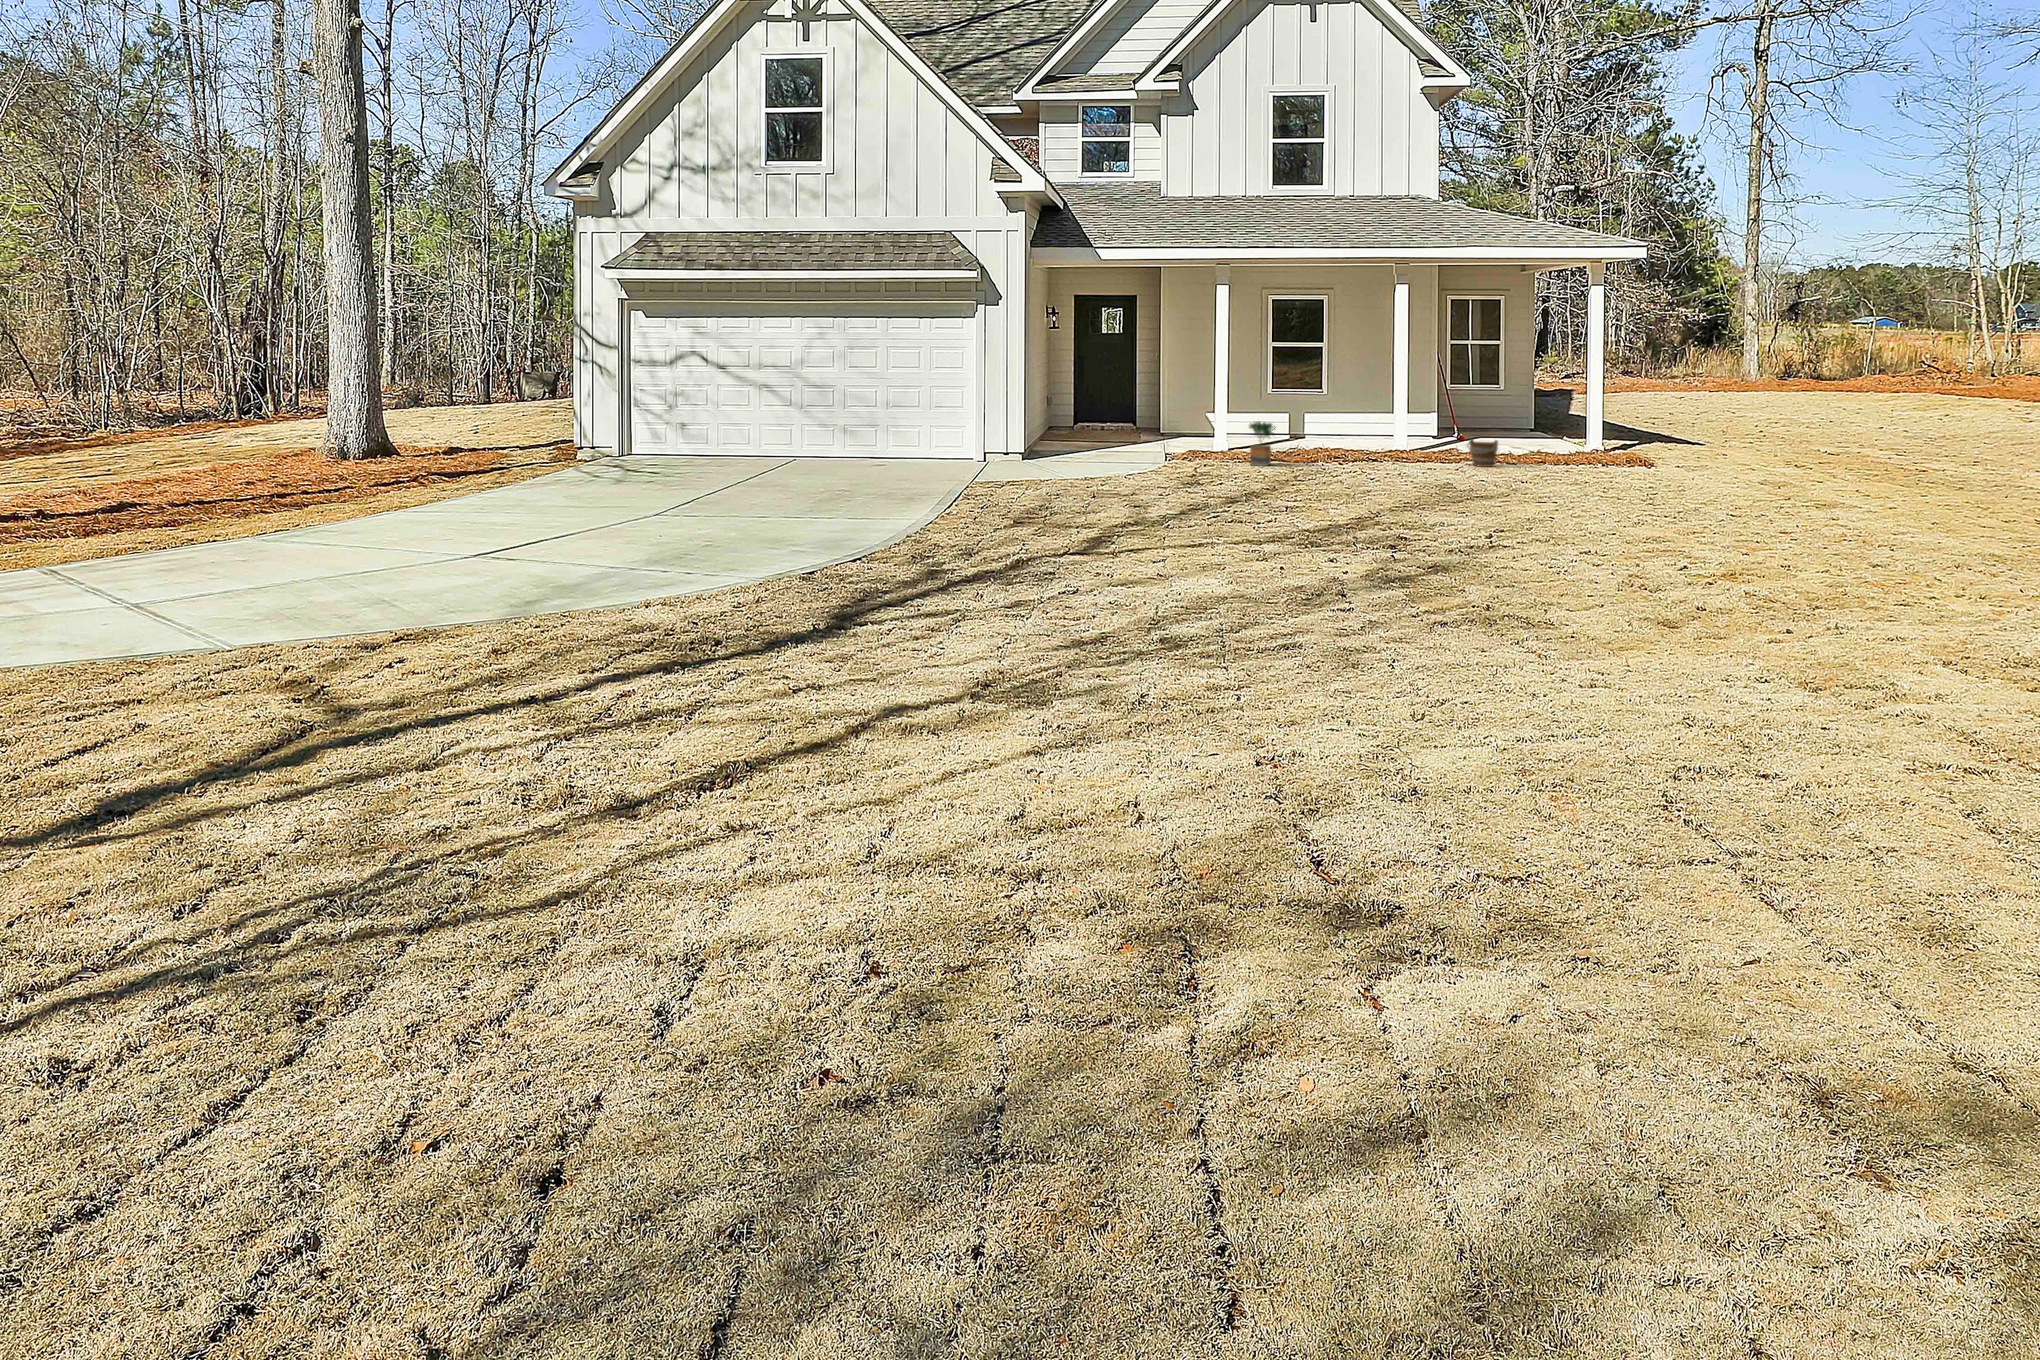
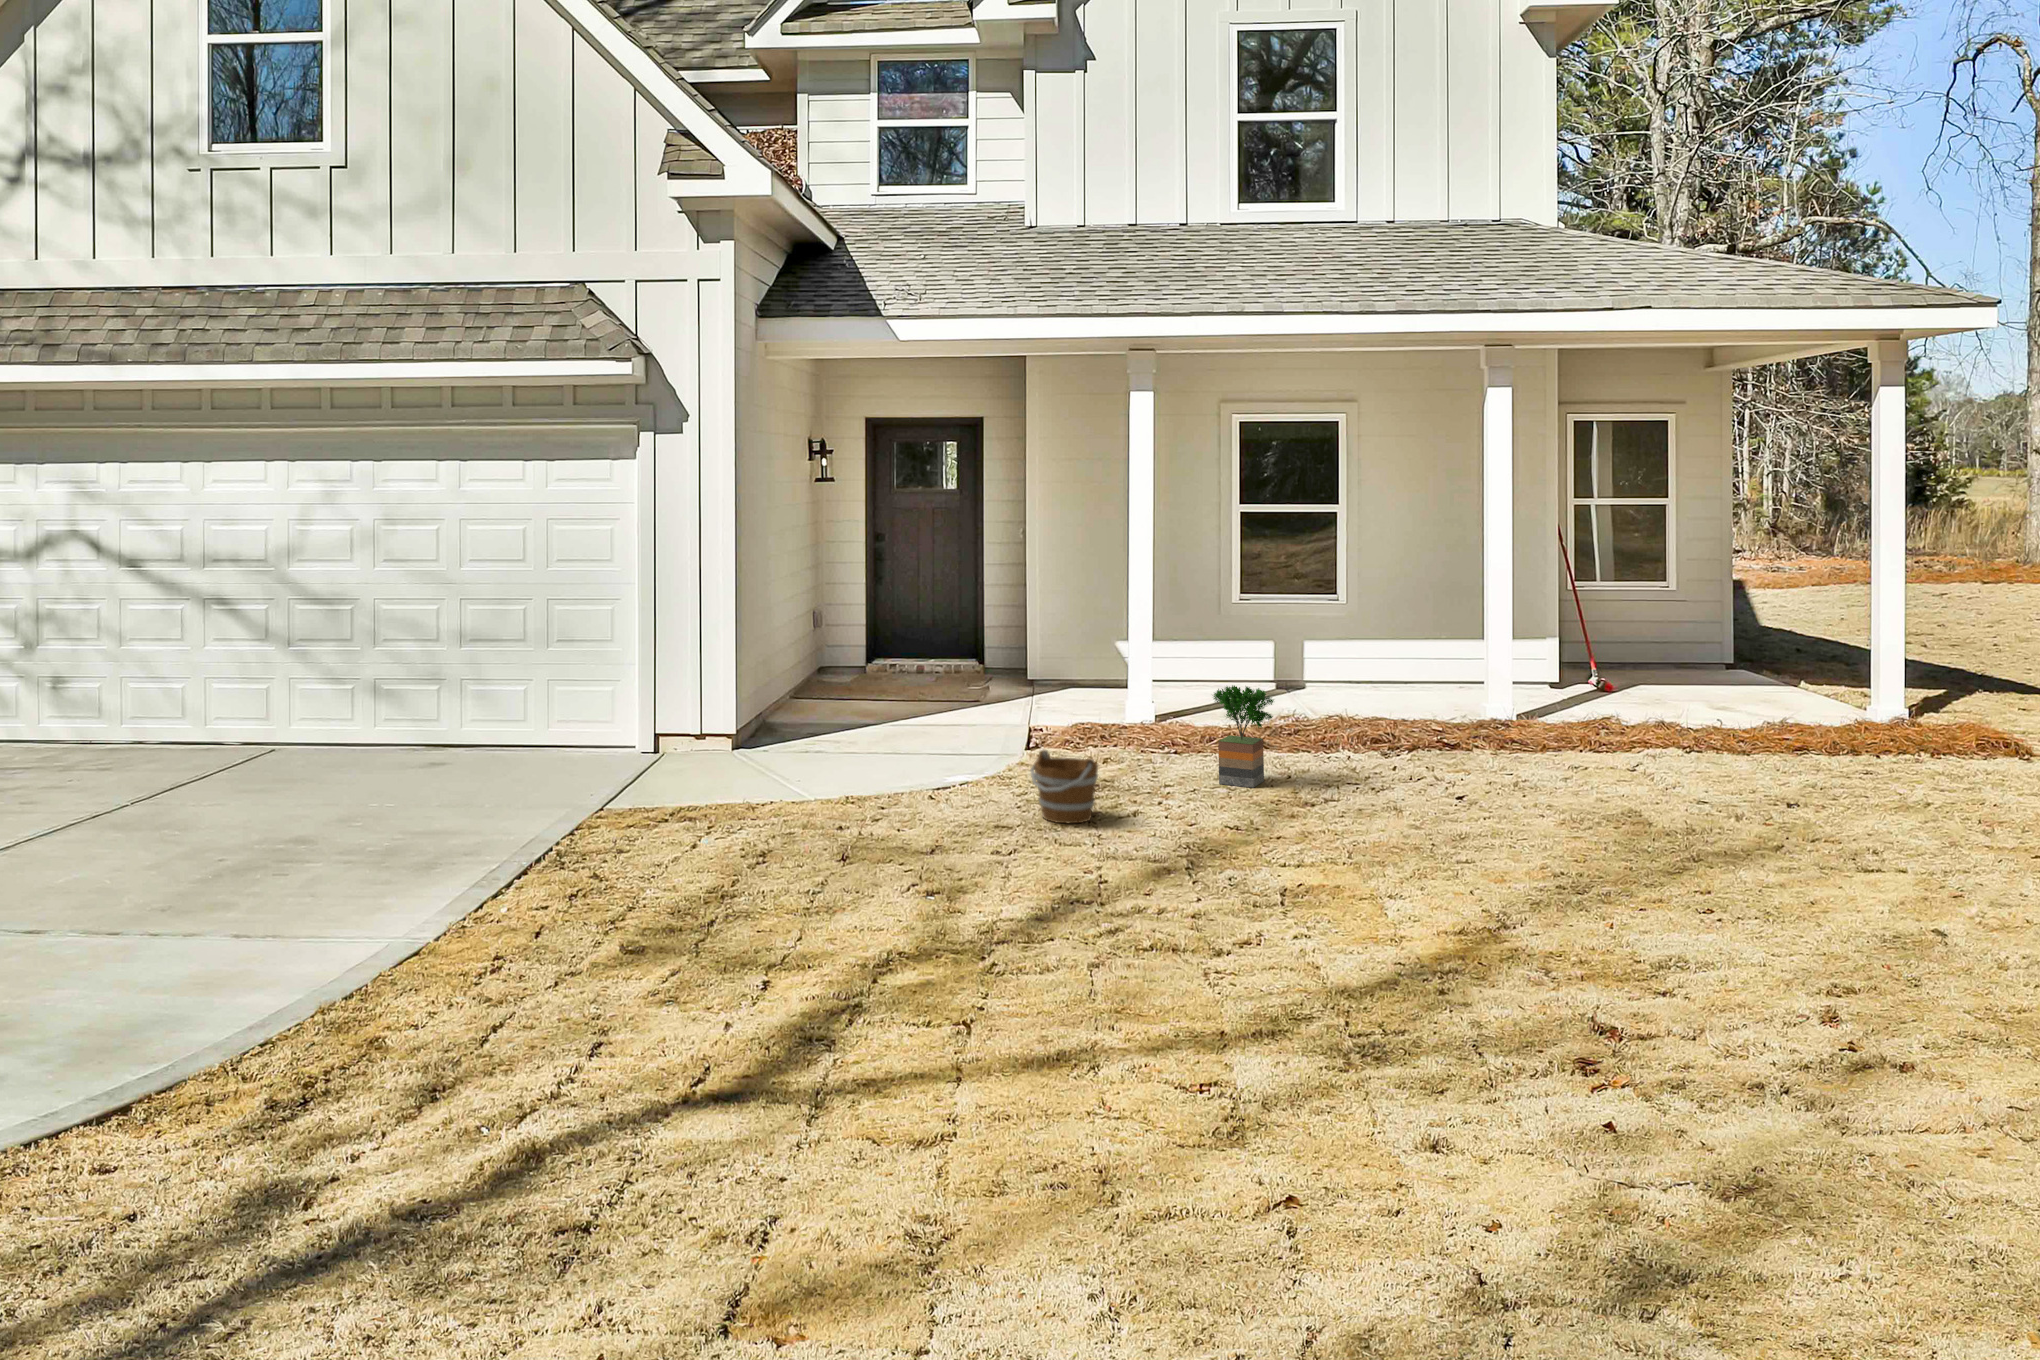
bucket: present [1468,438,1498,467] -> present [1031,750,1098,824]

